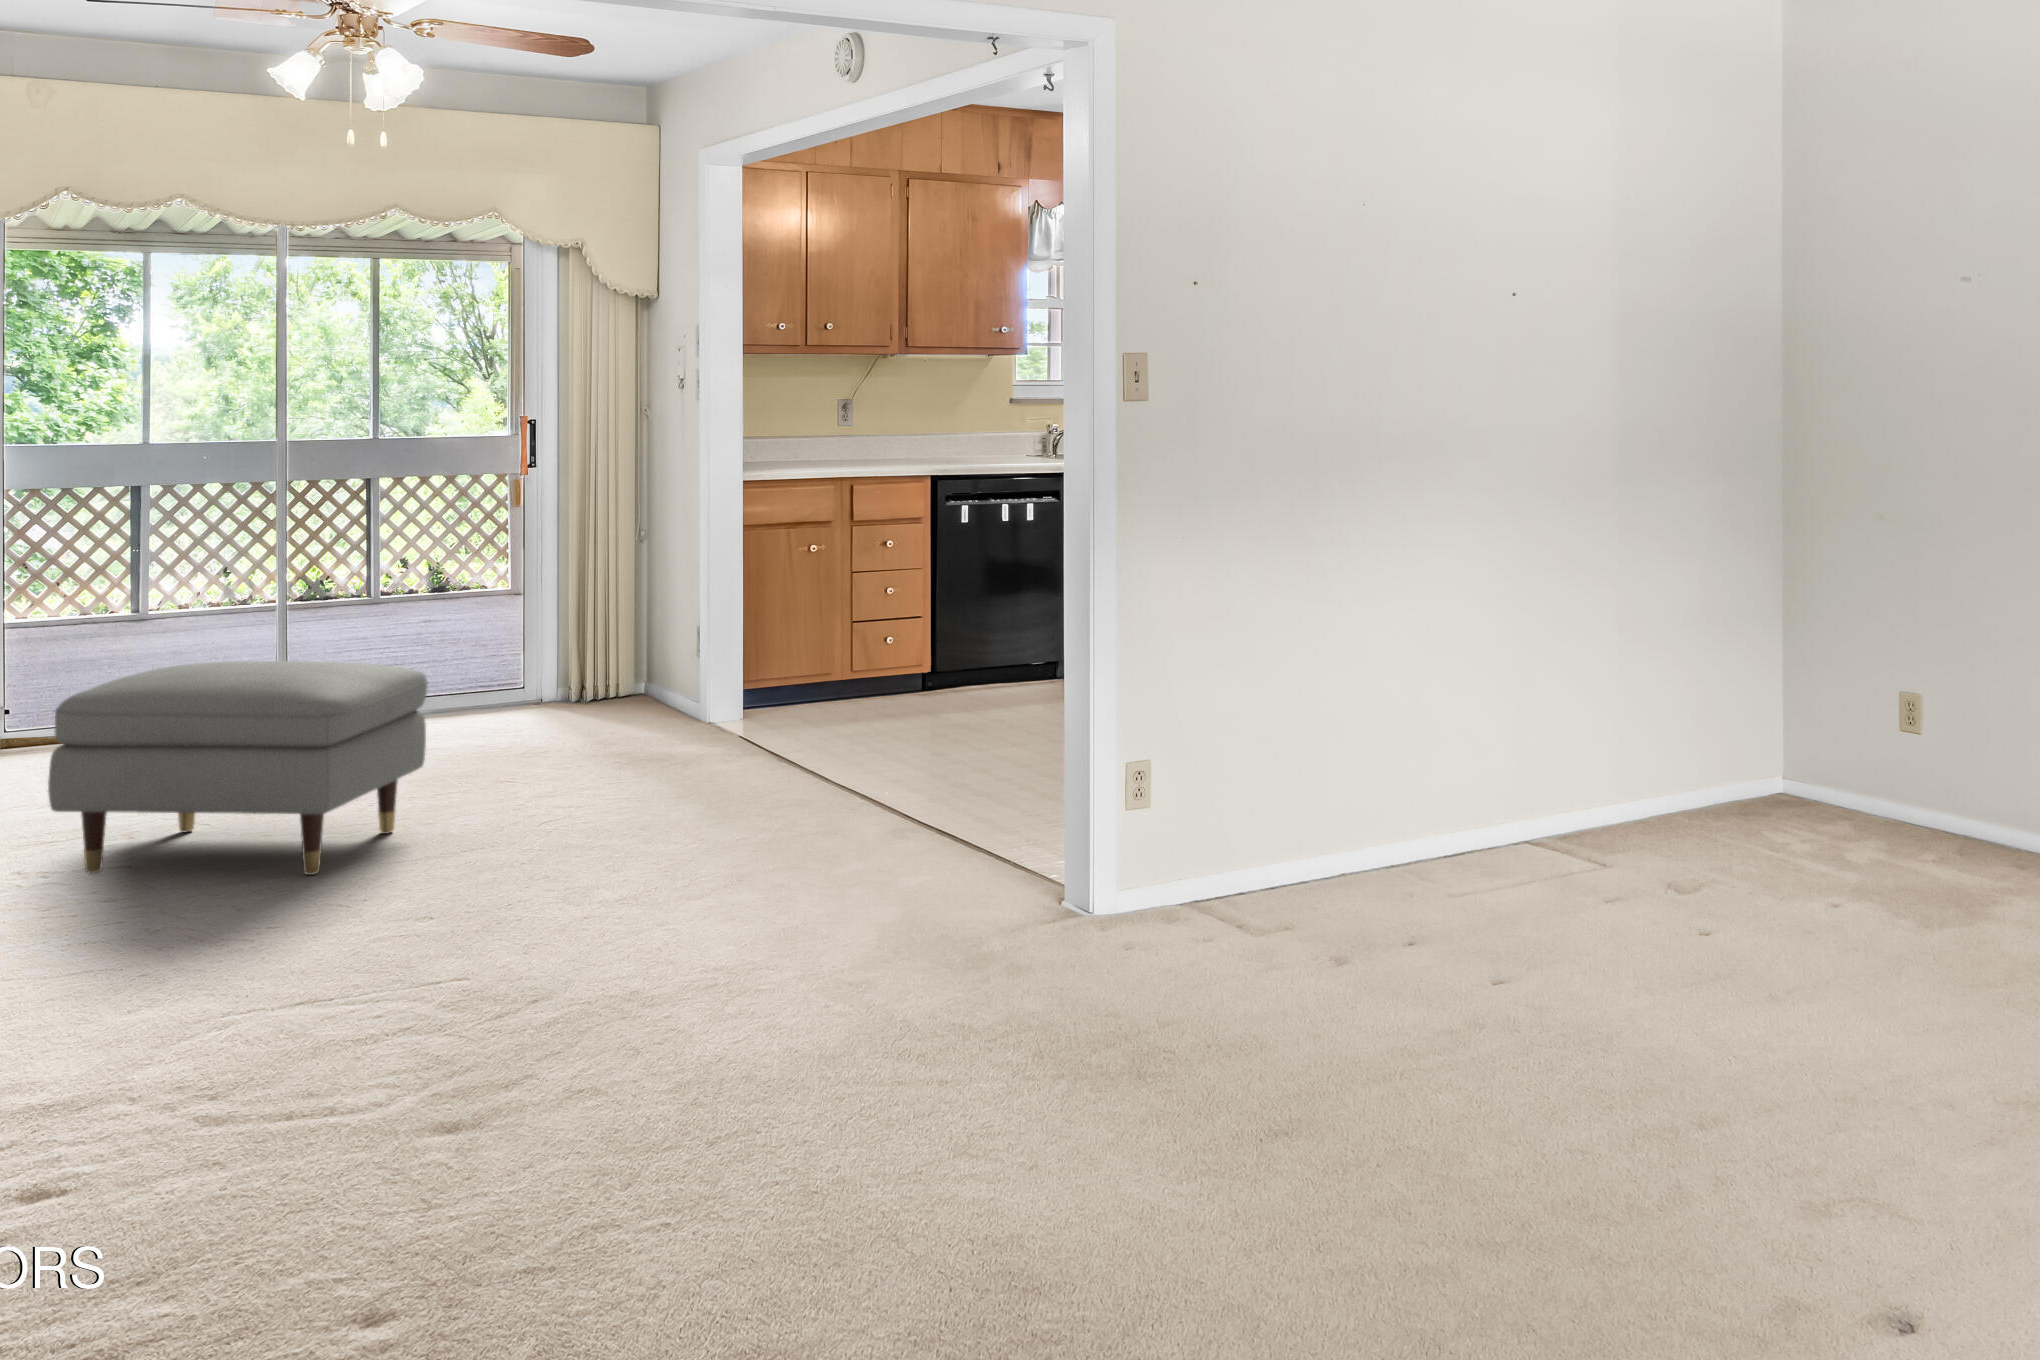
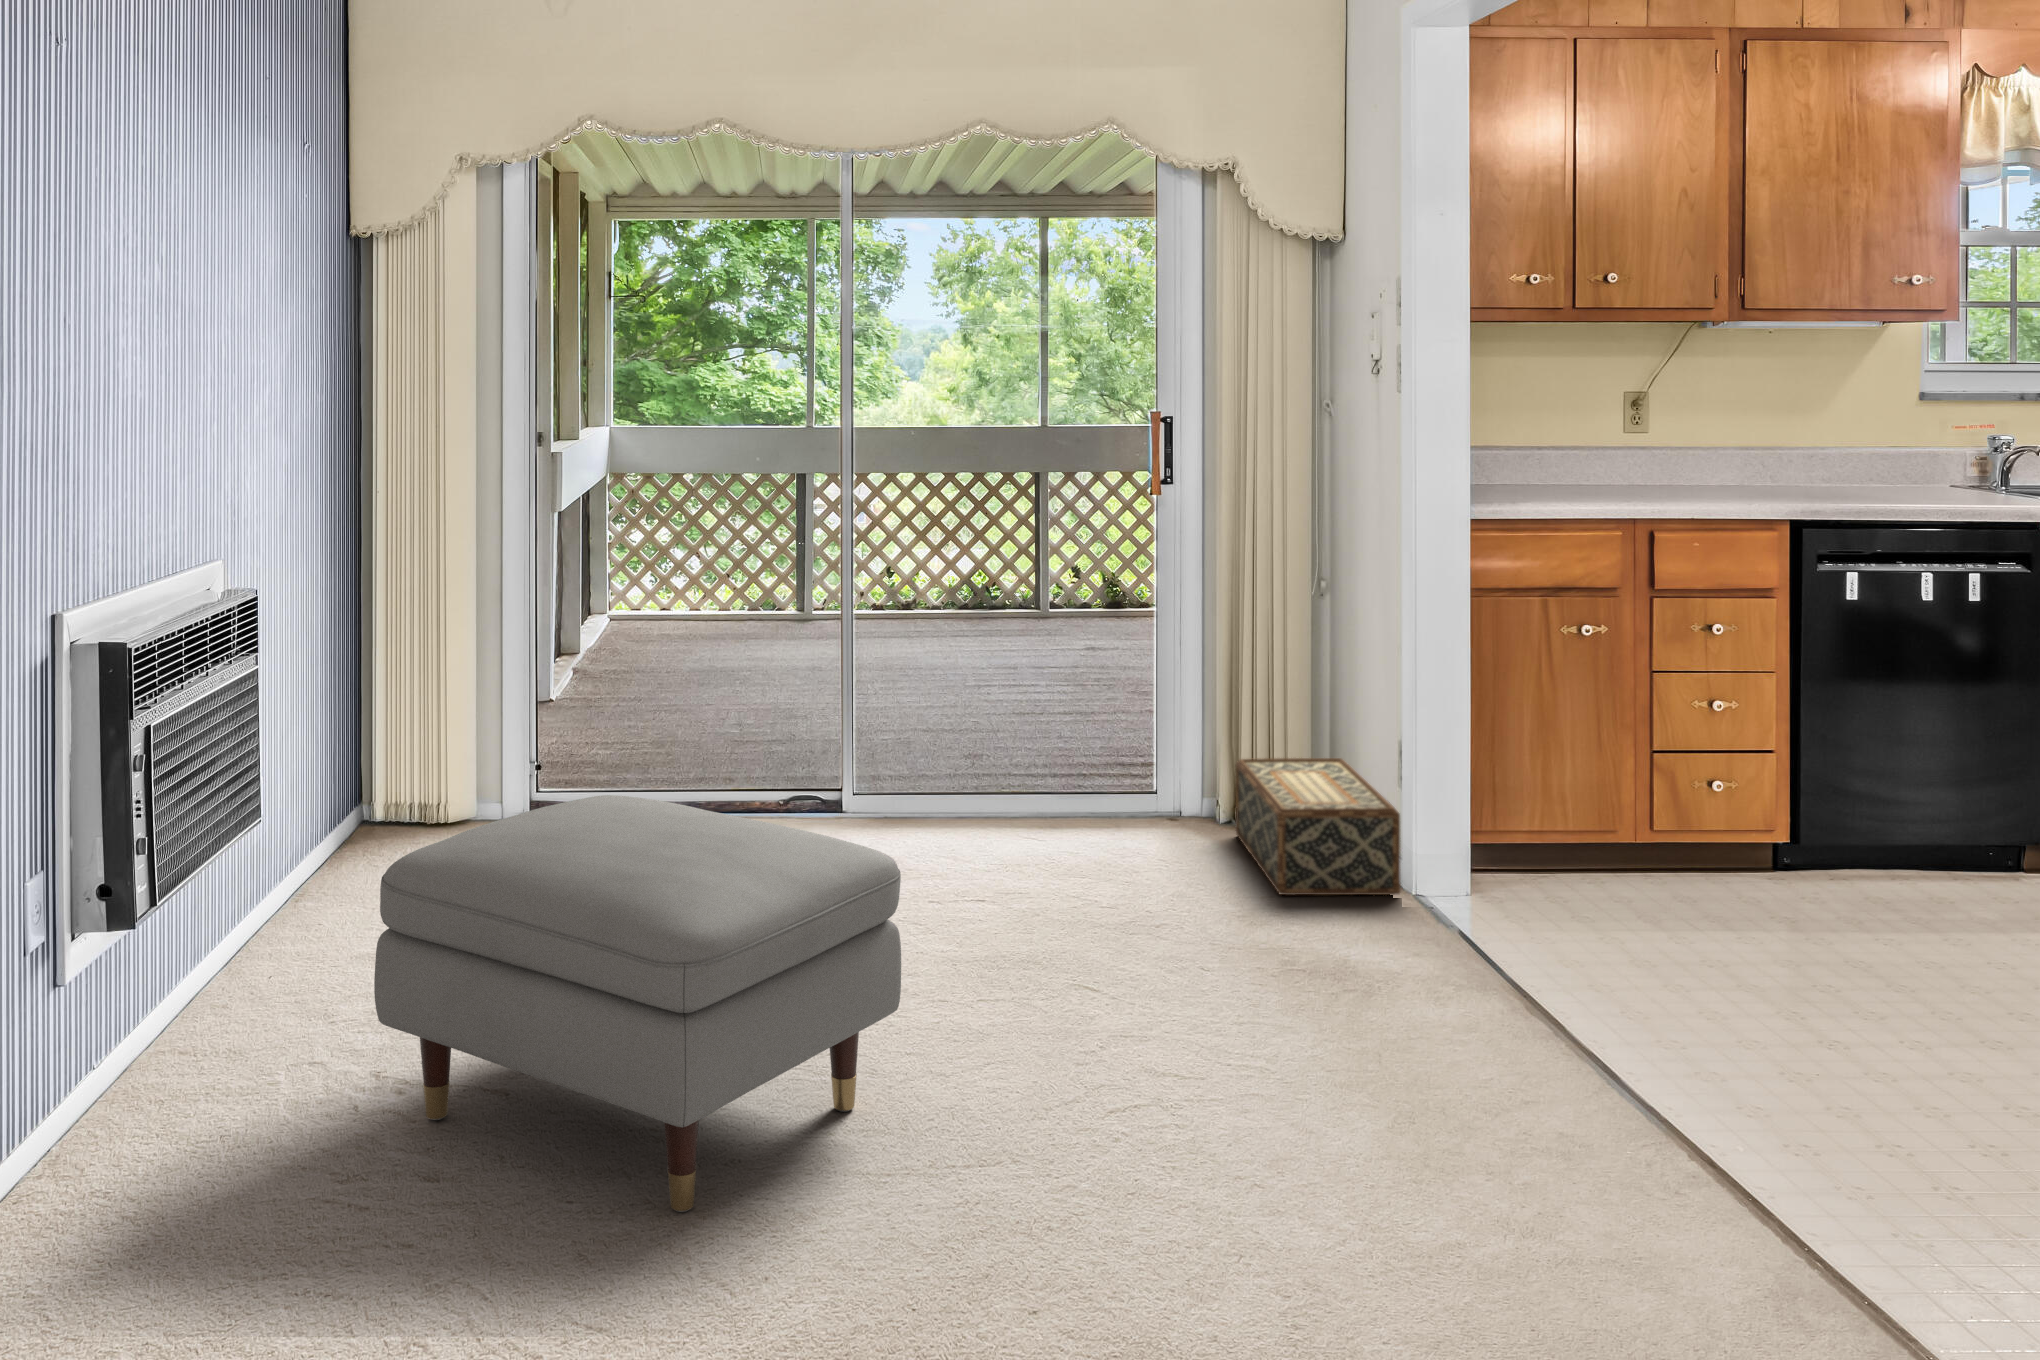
woven basket: none [585,647,704,727] -> present [1235,758,1401,895]

